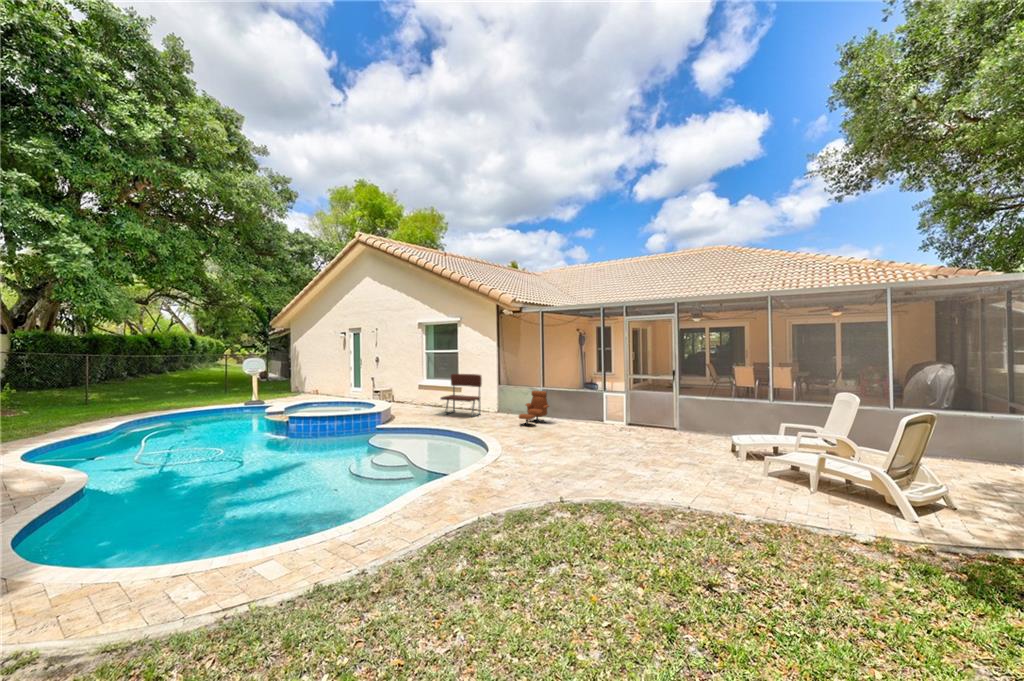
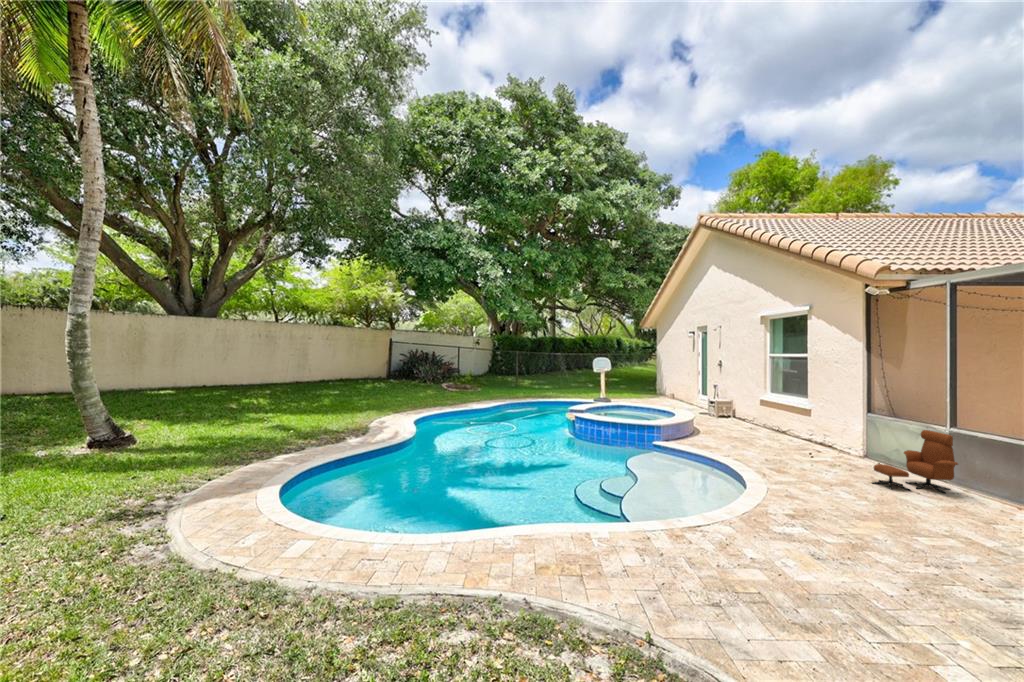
bench: present [441,374,482,417] -> none [769,388,836,454]

